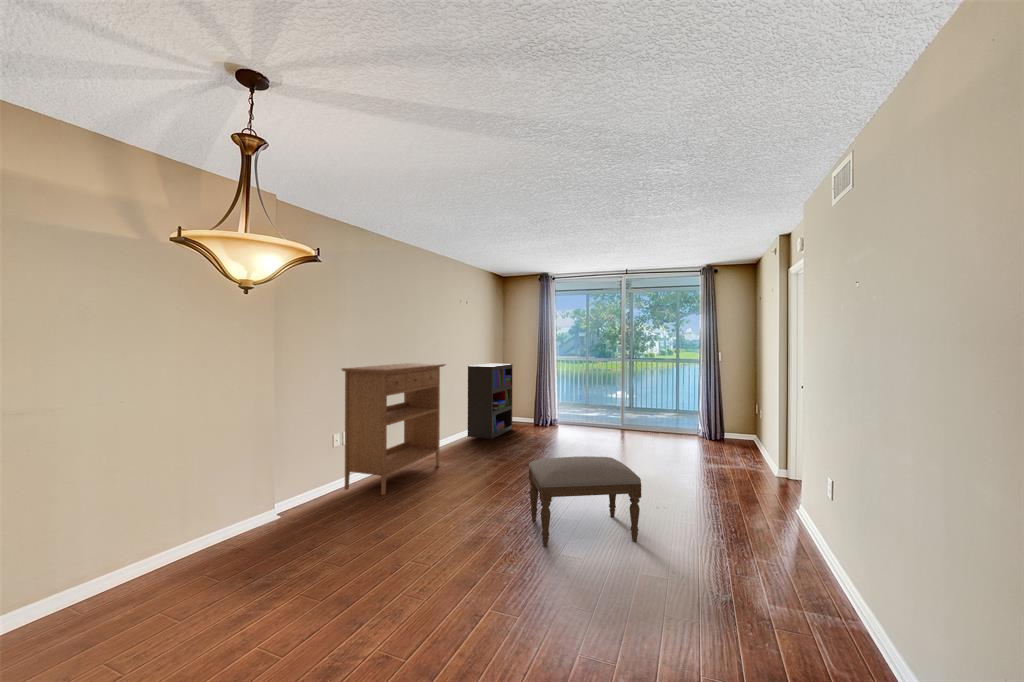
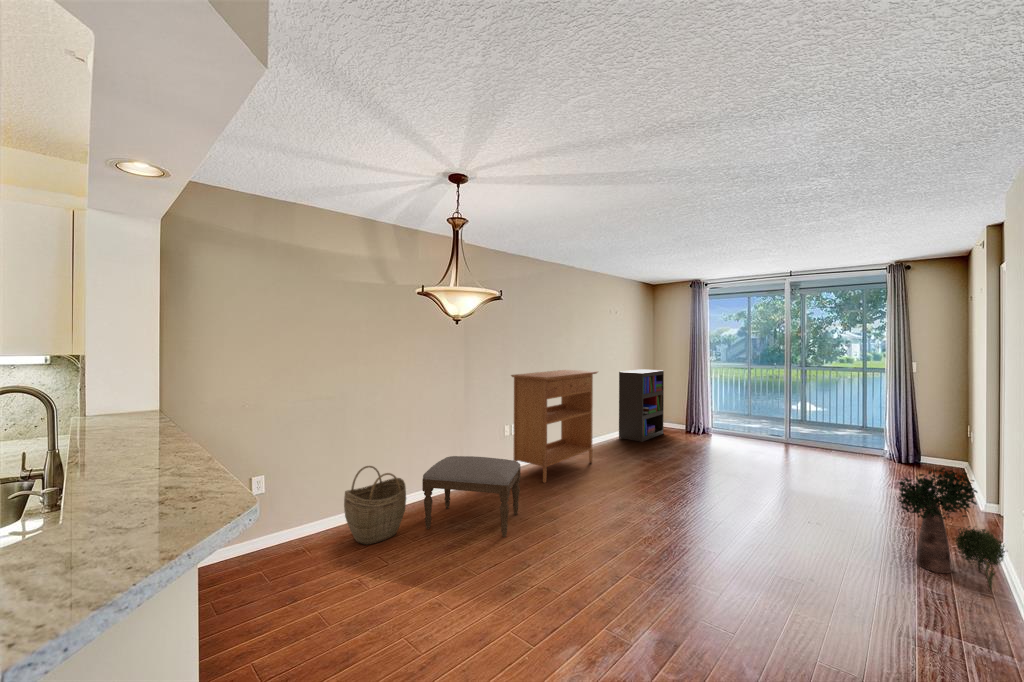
potted plant: none [725,439,805,546] -> present [899,468,1005,590]
ottoman: present [529,456,641,547] -> present [422,456,521,537]
woven basket: none [61,501,177,621] -> present [344,466,406,545]

